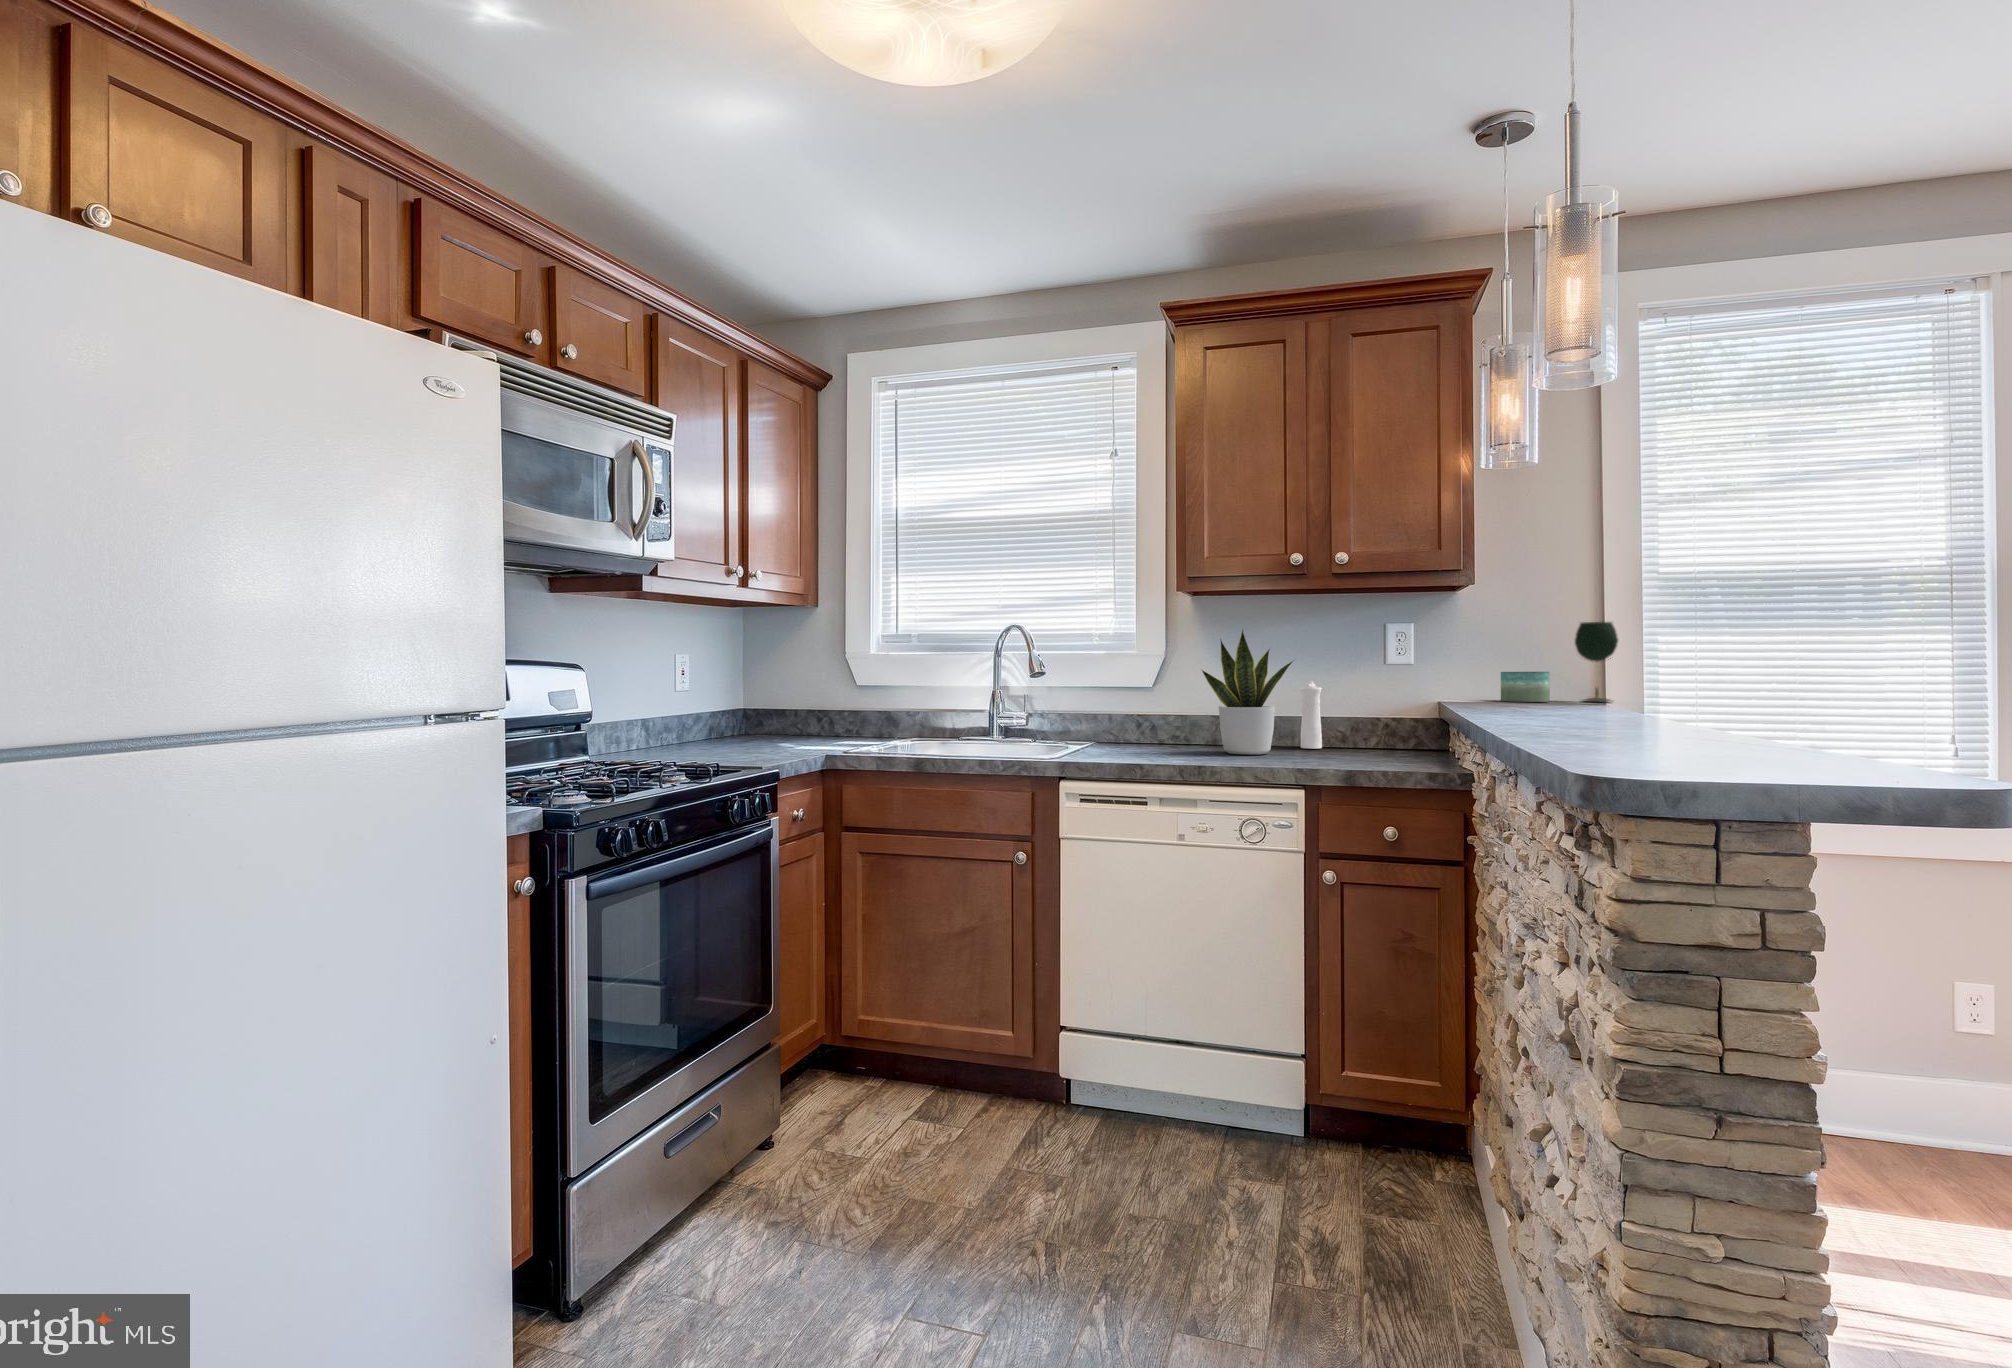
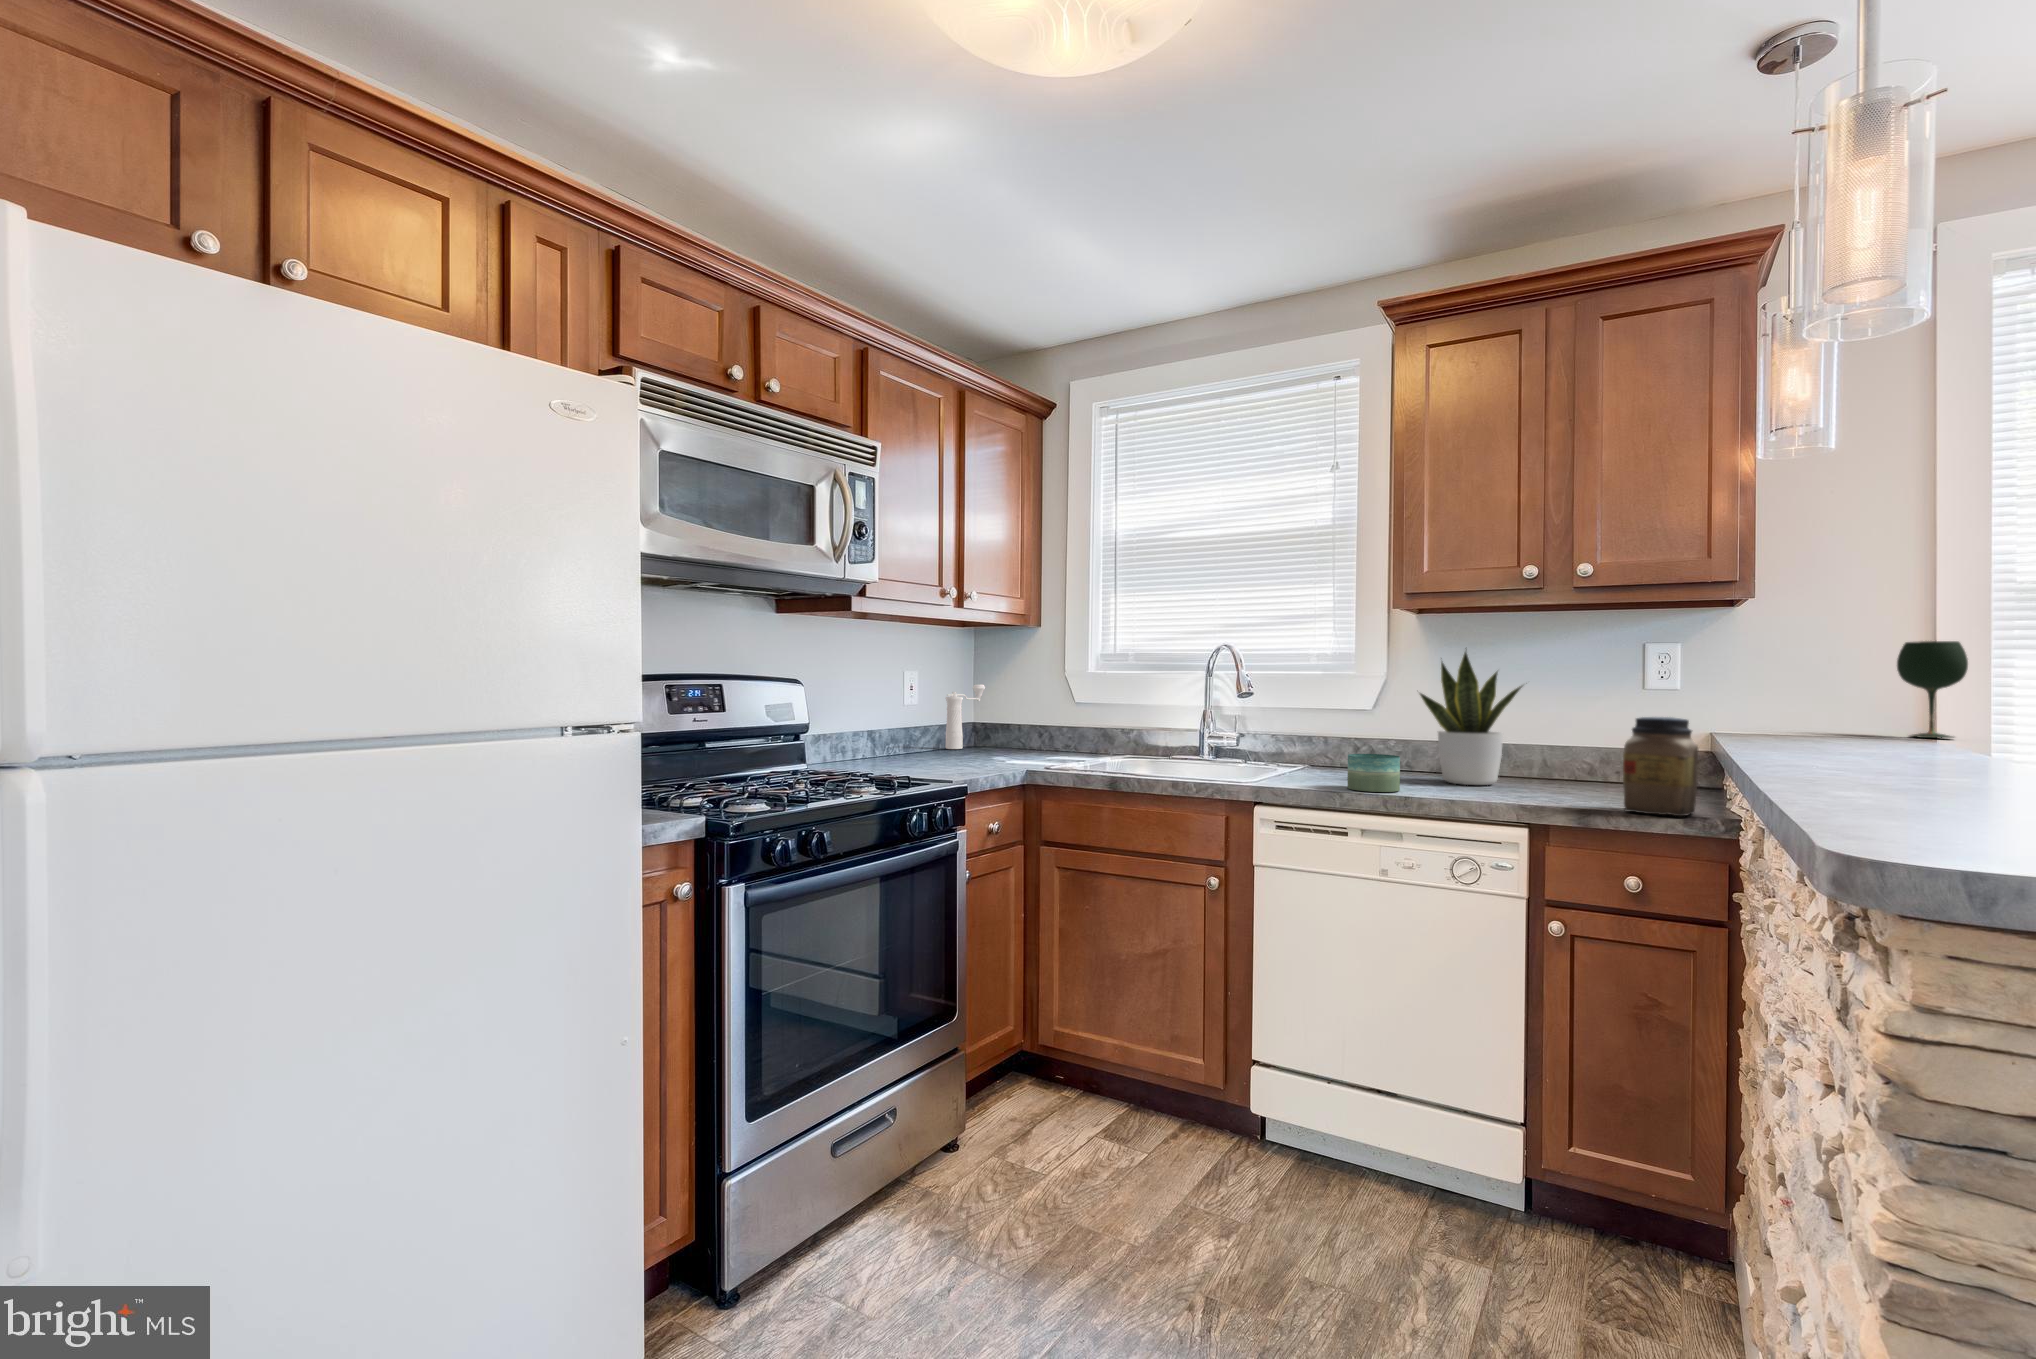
candle: present [1501,672,1550,702] -> present [1348,754,1400,792]
pepper mill: present [1300,681,1322,749] -> present [946,684,985,749]
jar: none [1380,687,1437,772] -> present [1623,717,1698,816]

